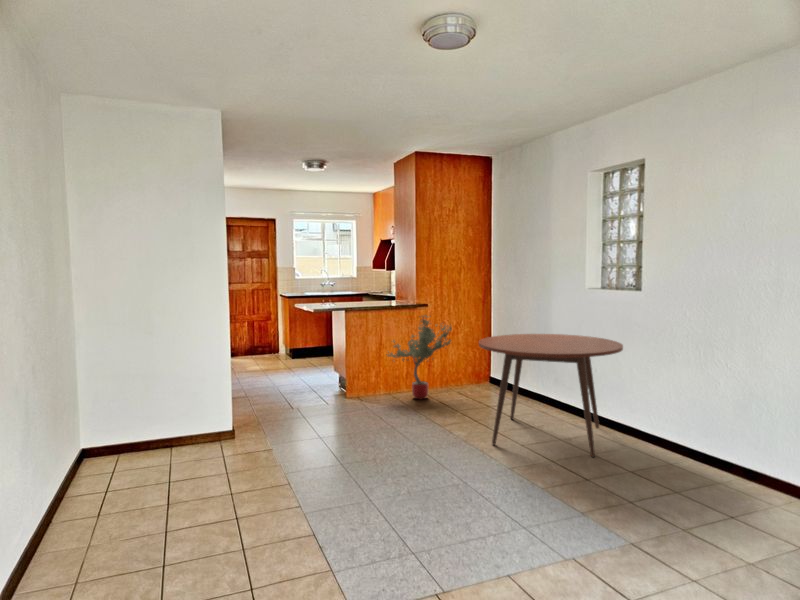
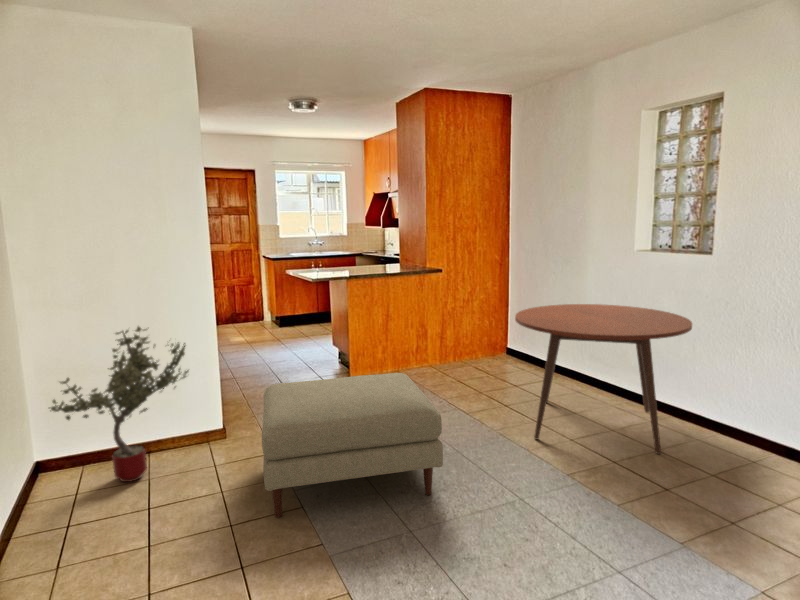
potted tree: present [388,315,452,399] -> present [49,327,189,482]
ottoman: none [259,385,403,490] -> present [262,373,443,518]

